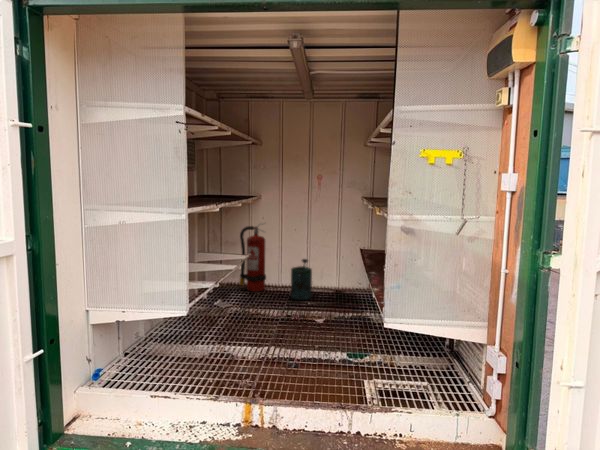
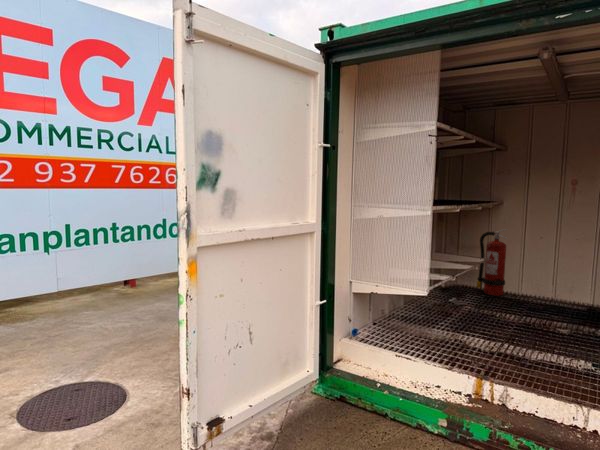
watering can: present [291,259,312,300] -> none [531,268,558,309]

